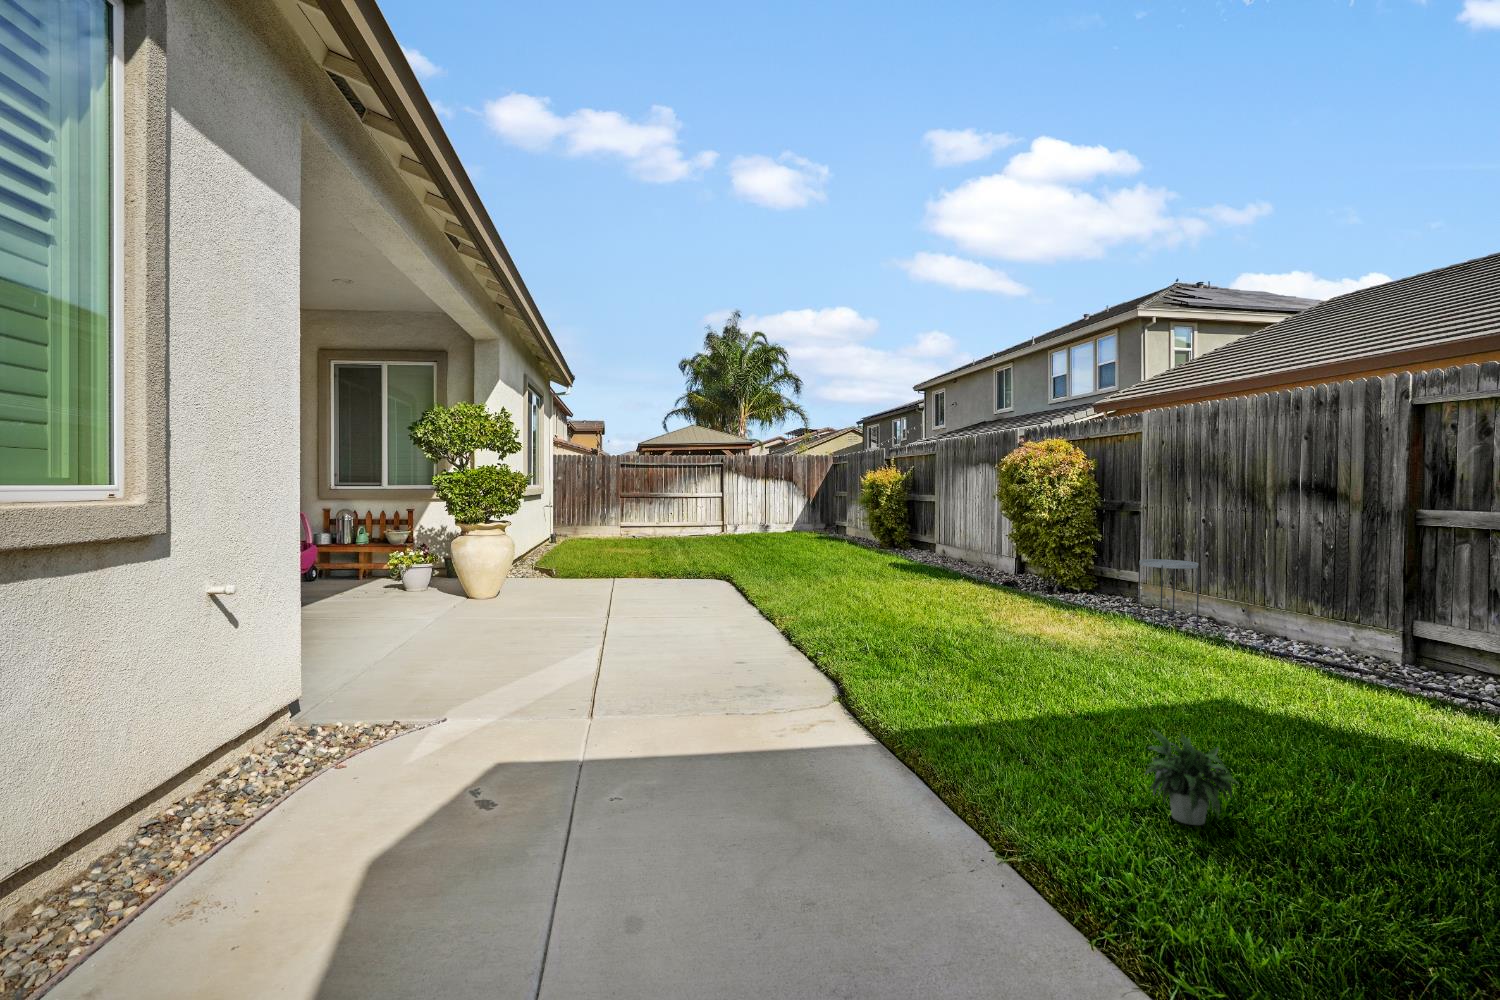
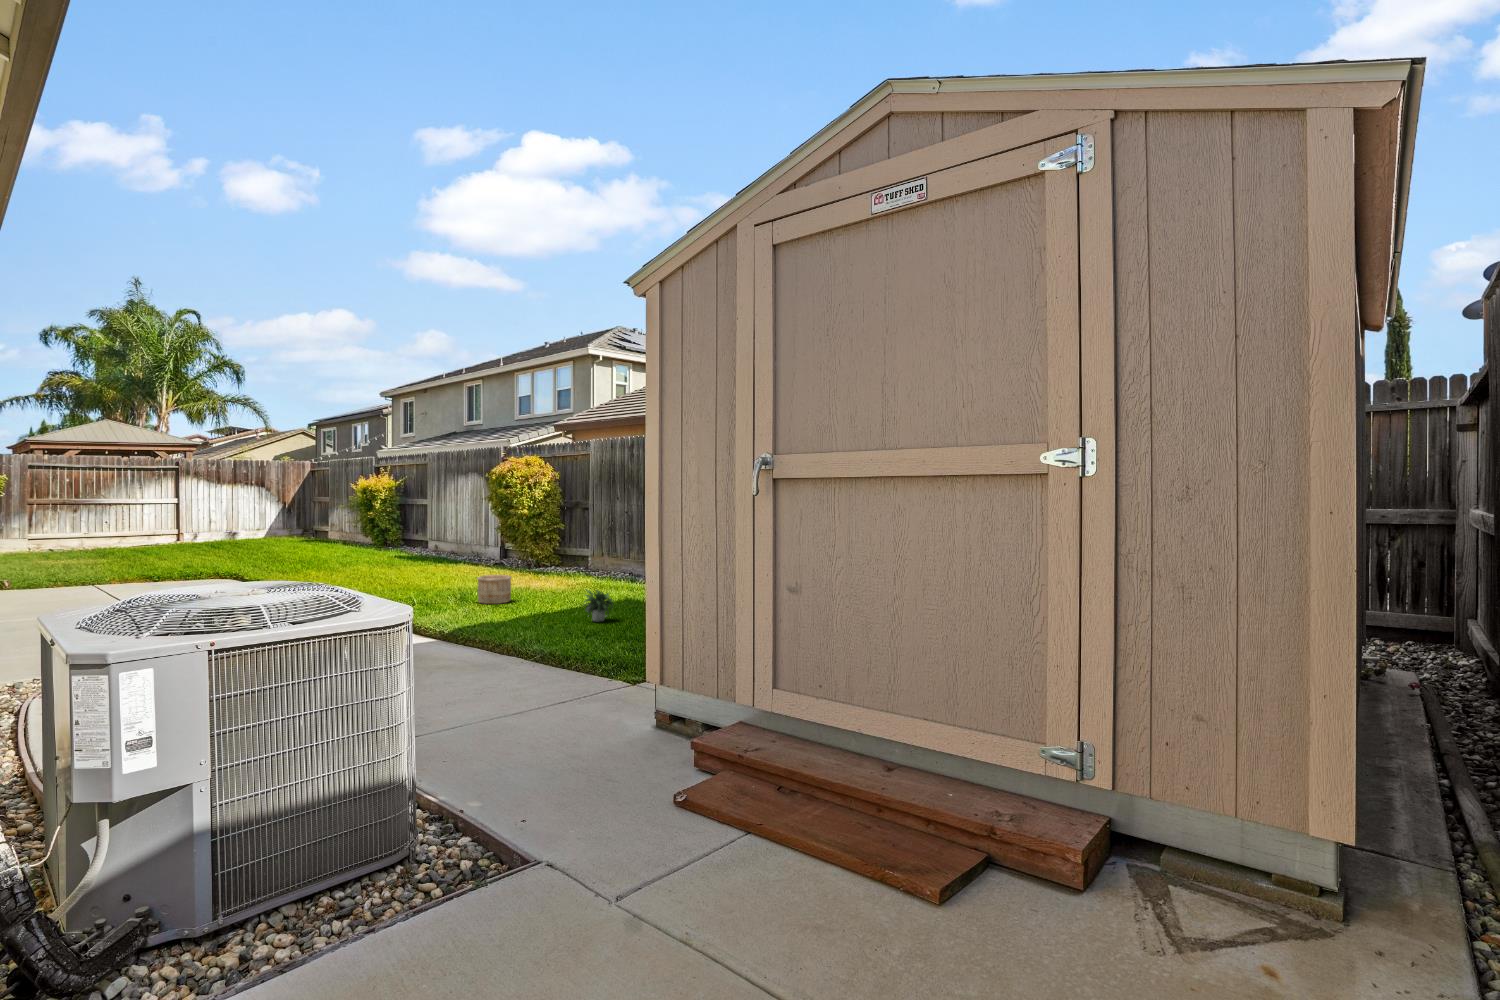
side table: present [1138,559,1199,623] -> none [585,536,618,574]
wooden bucket: none [935,633,998,690] -> present [477,575,511,604]

